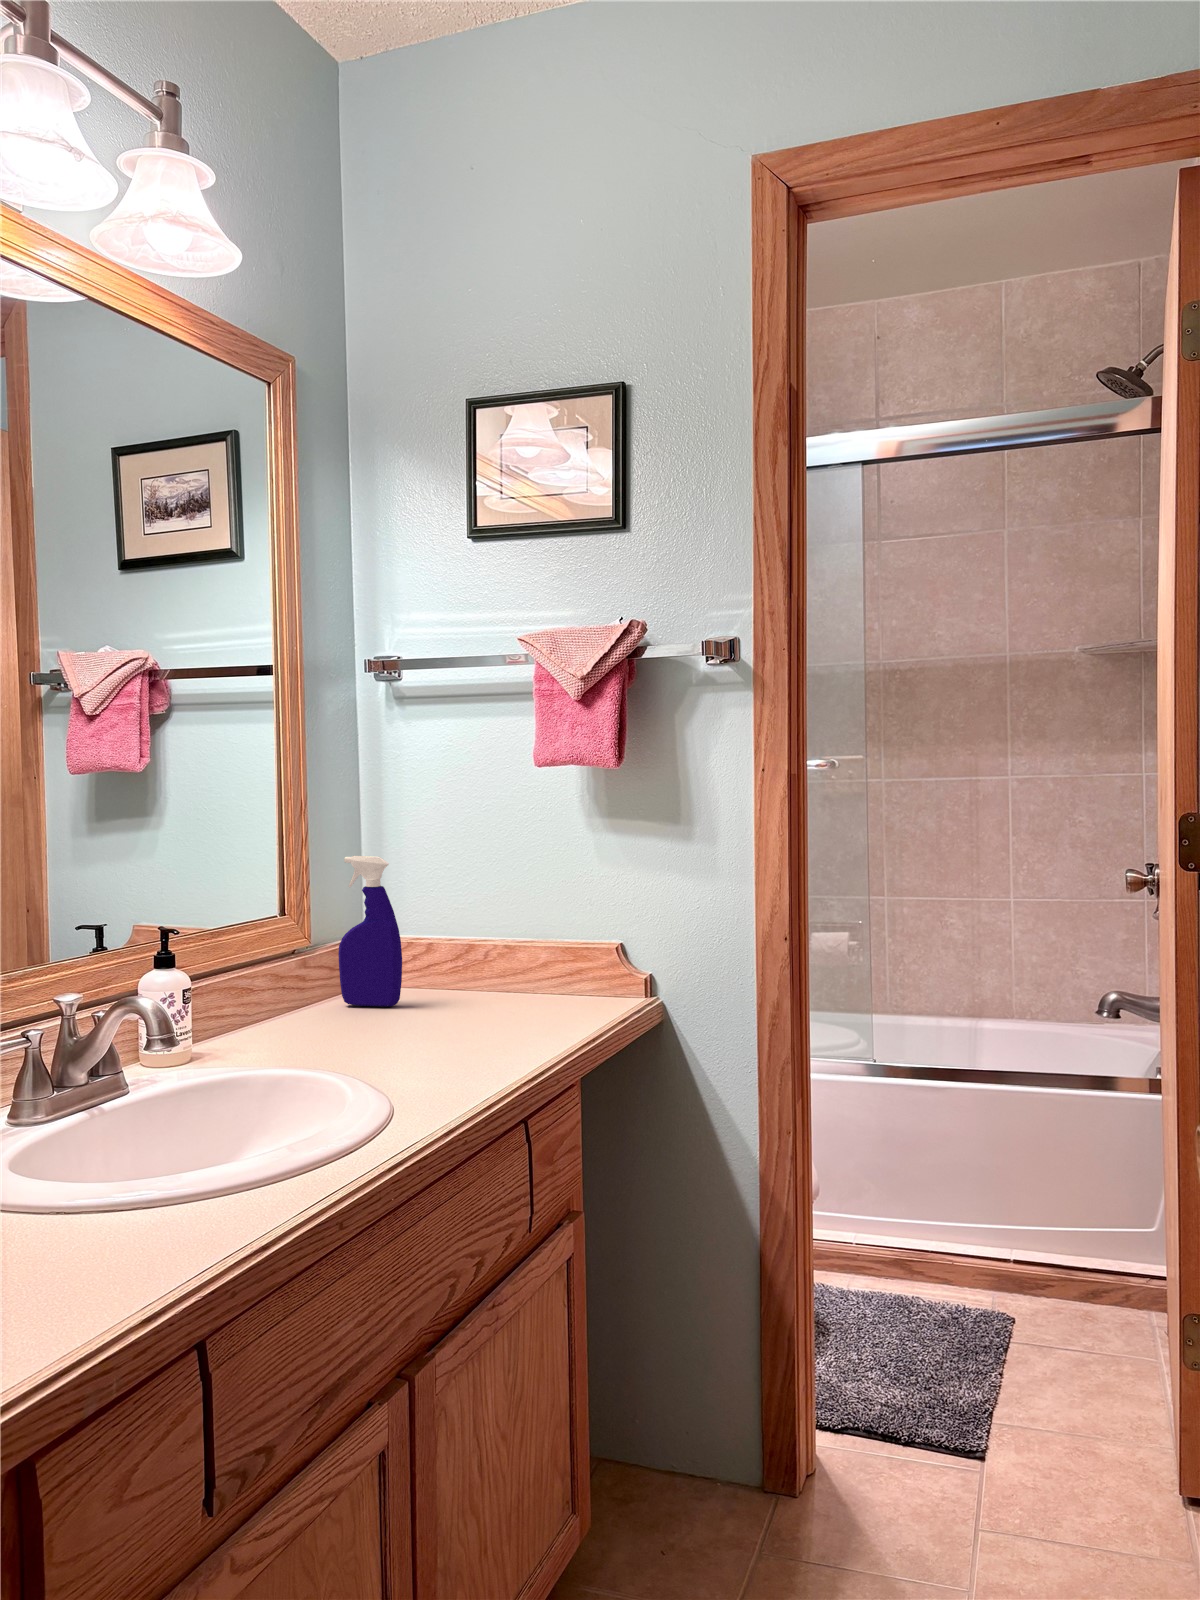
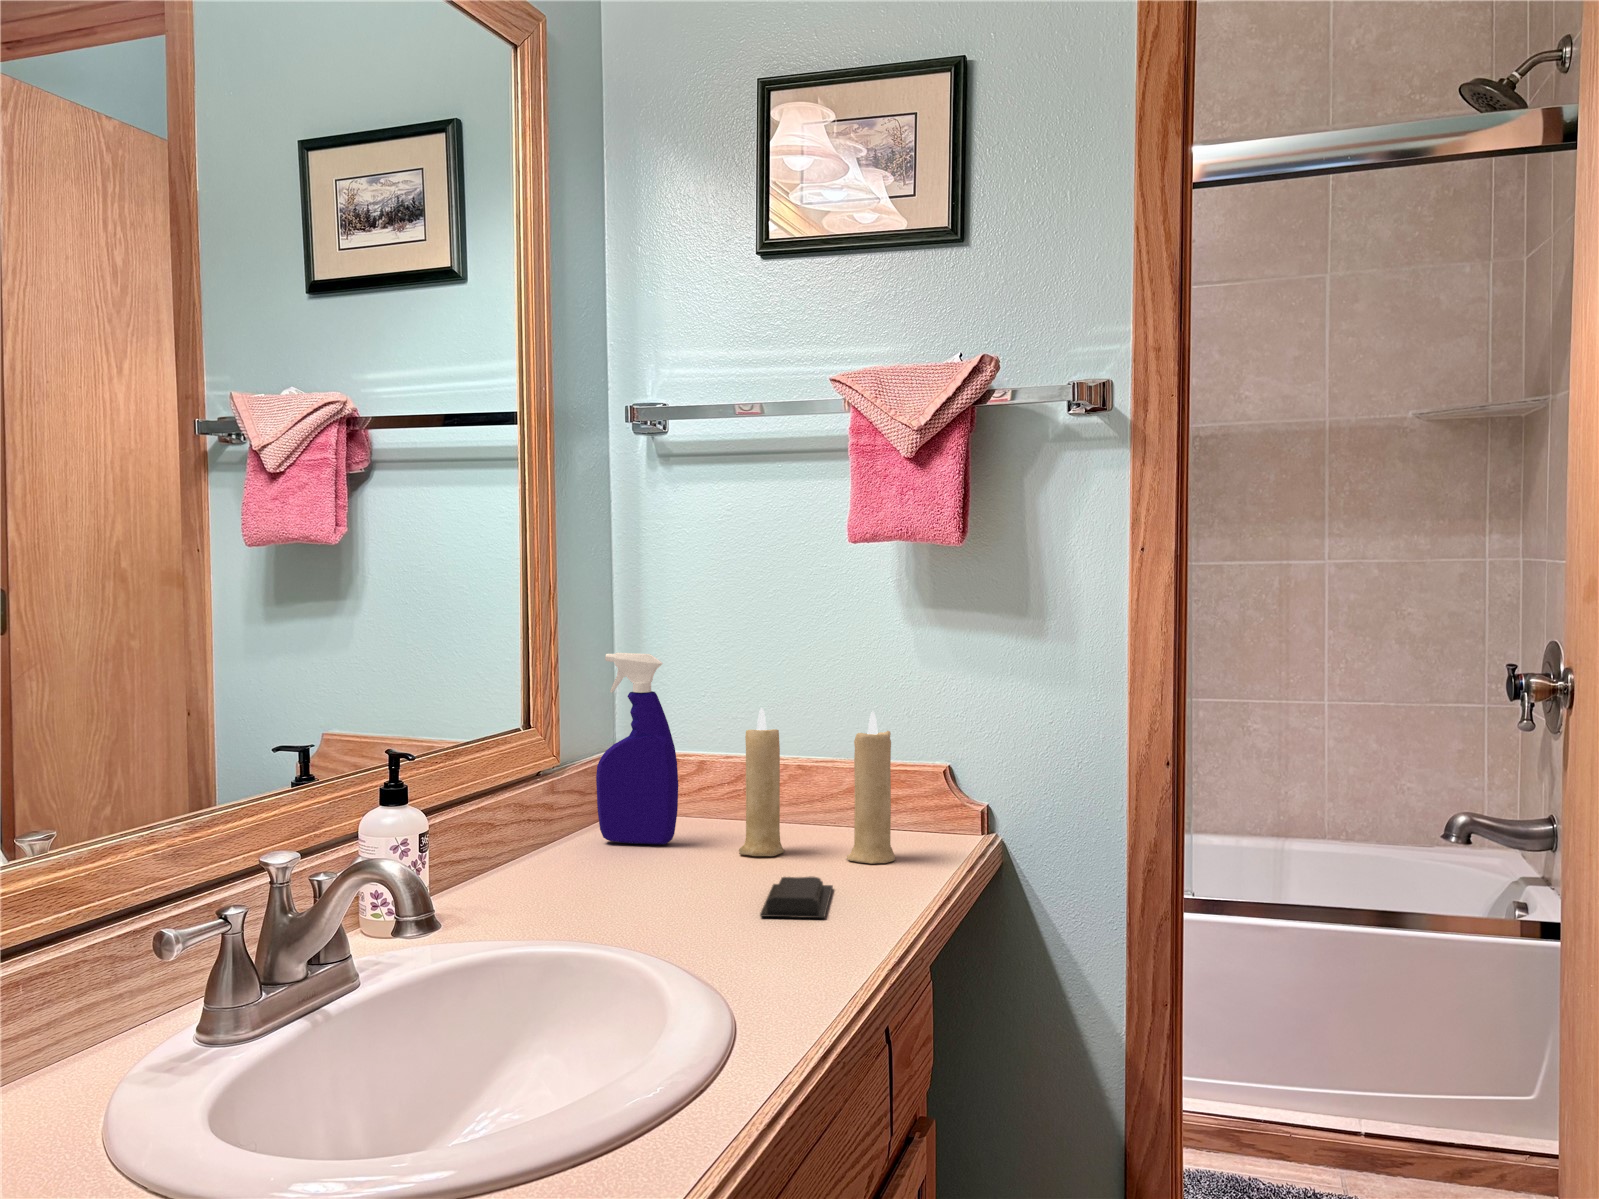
candle: none [447,894,567,1018] -> present [739,708,895,864]
soap bar: none [442,1024,508,1053] -> present [760,877,833,918]

